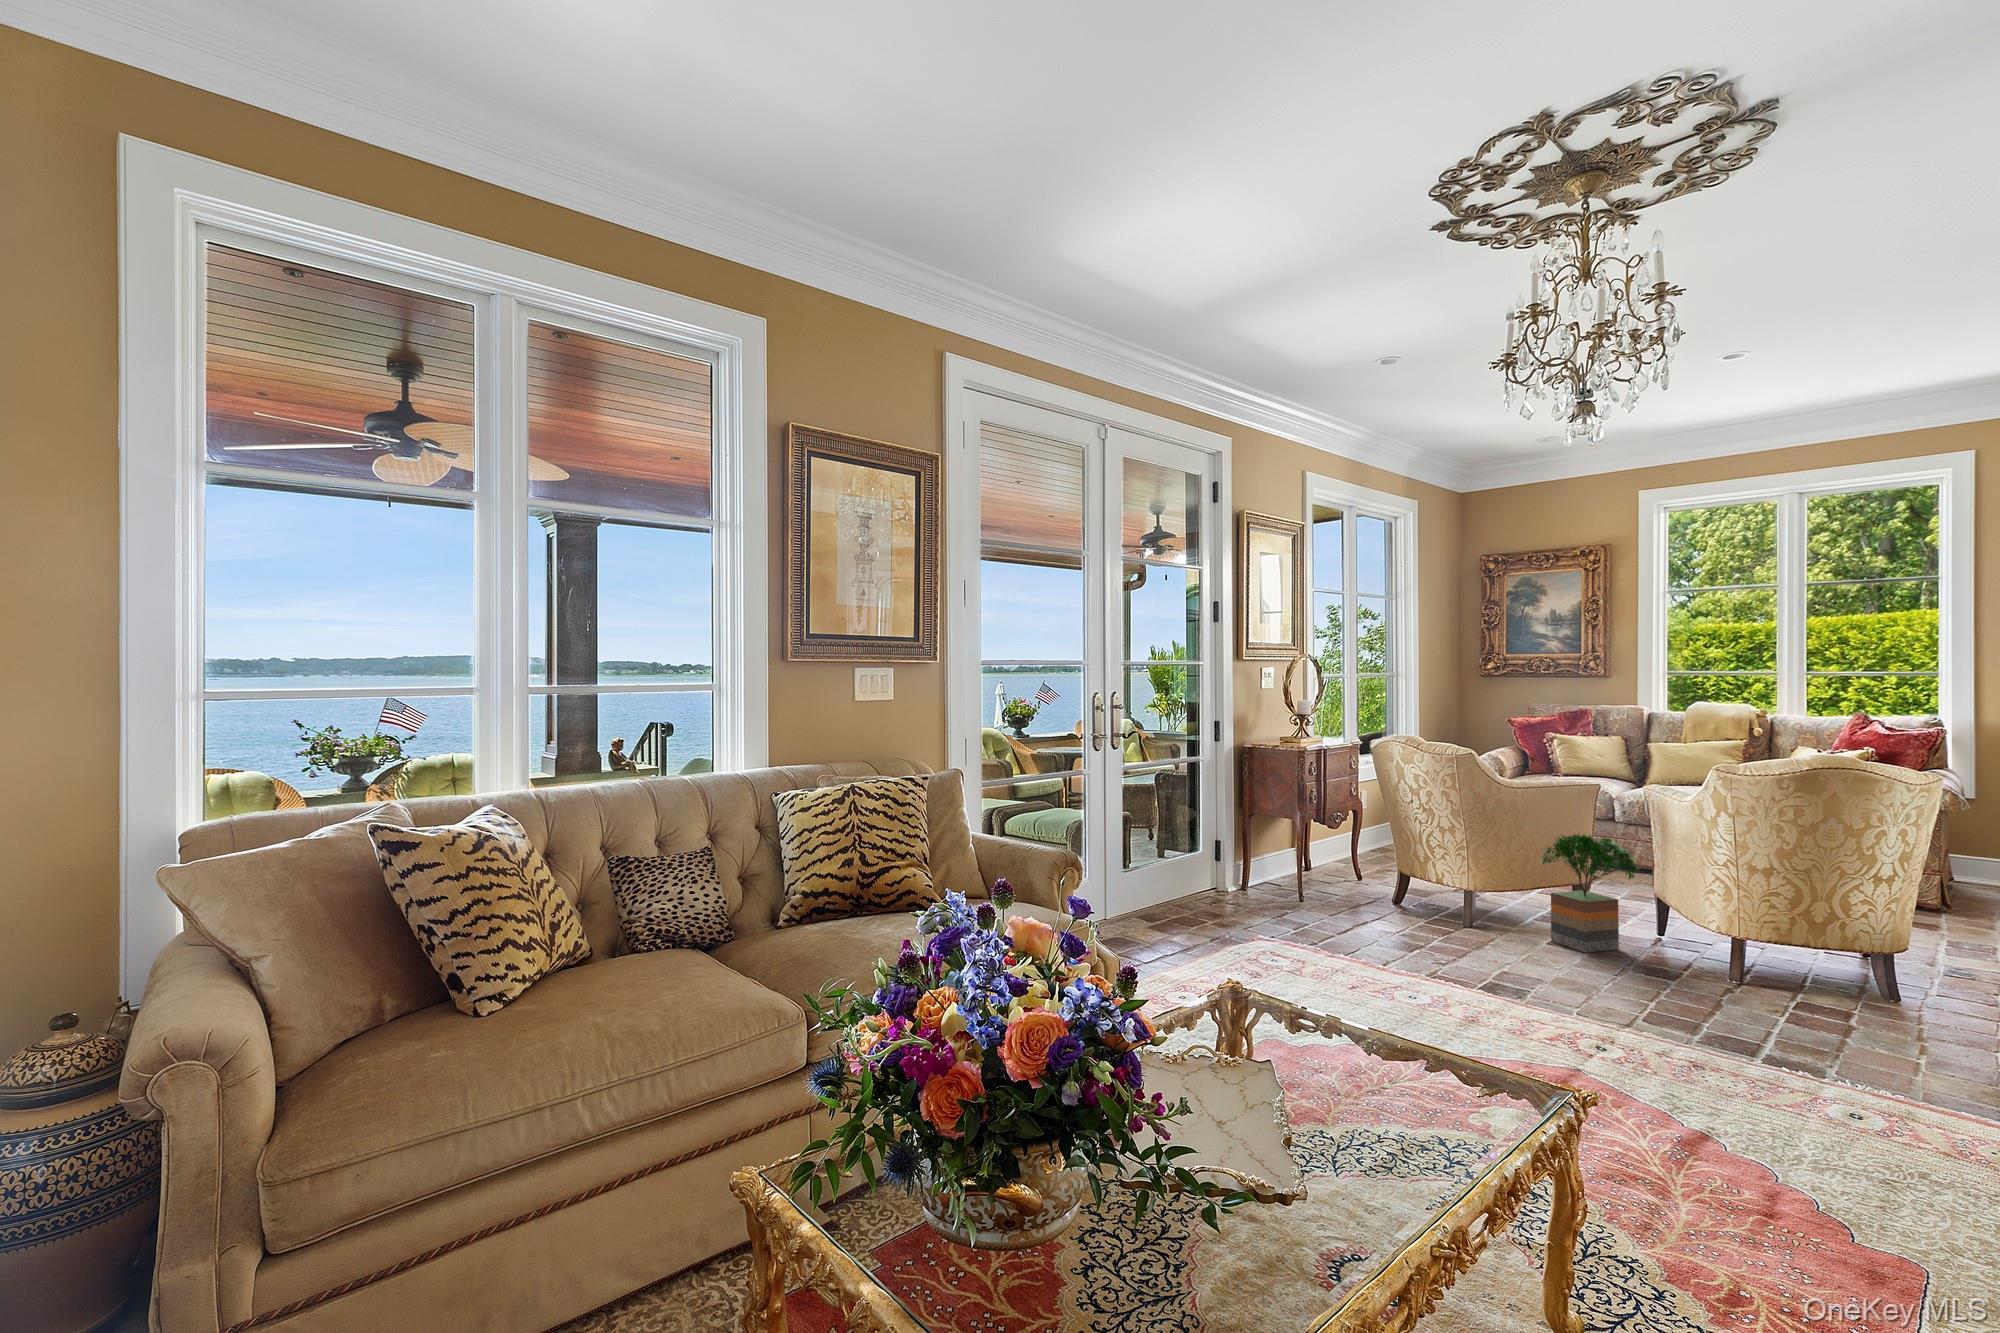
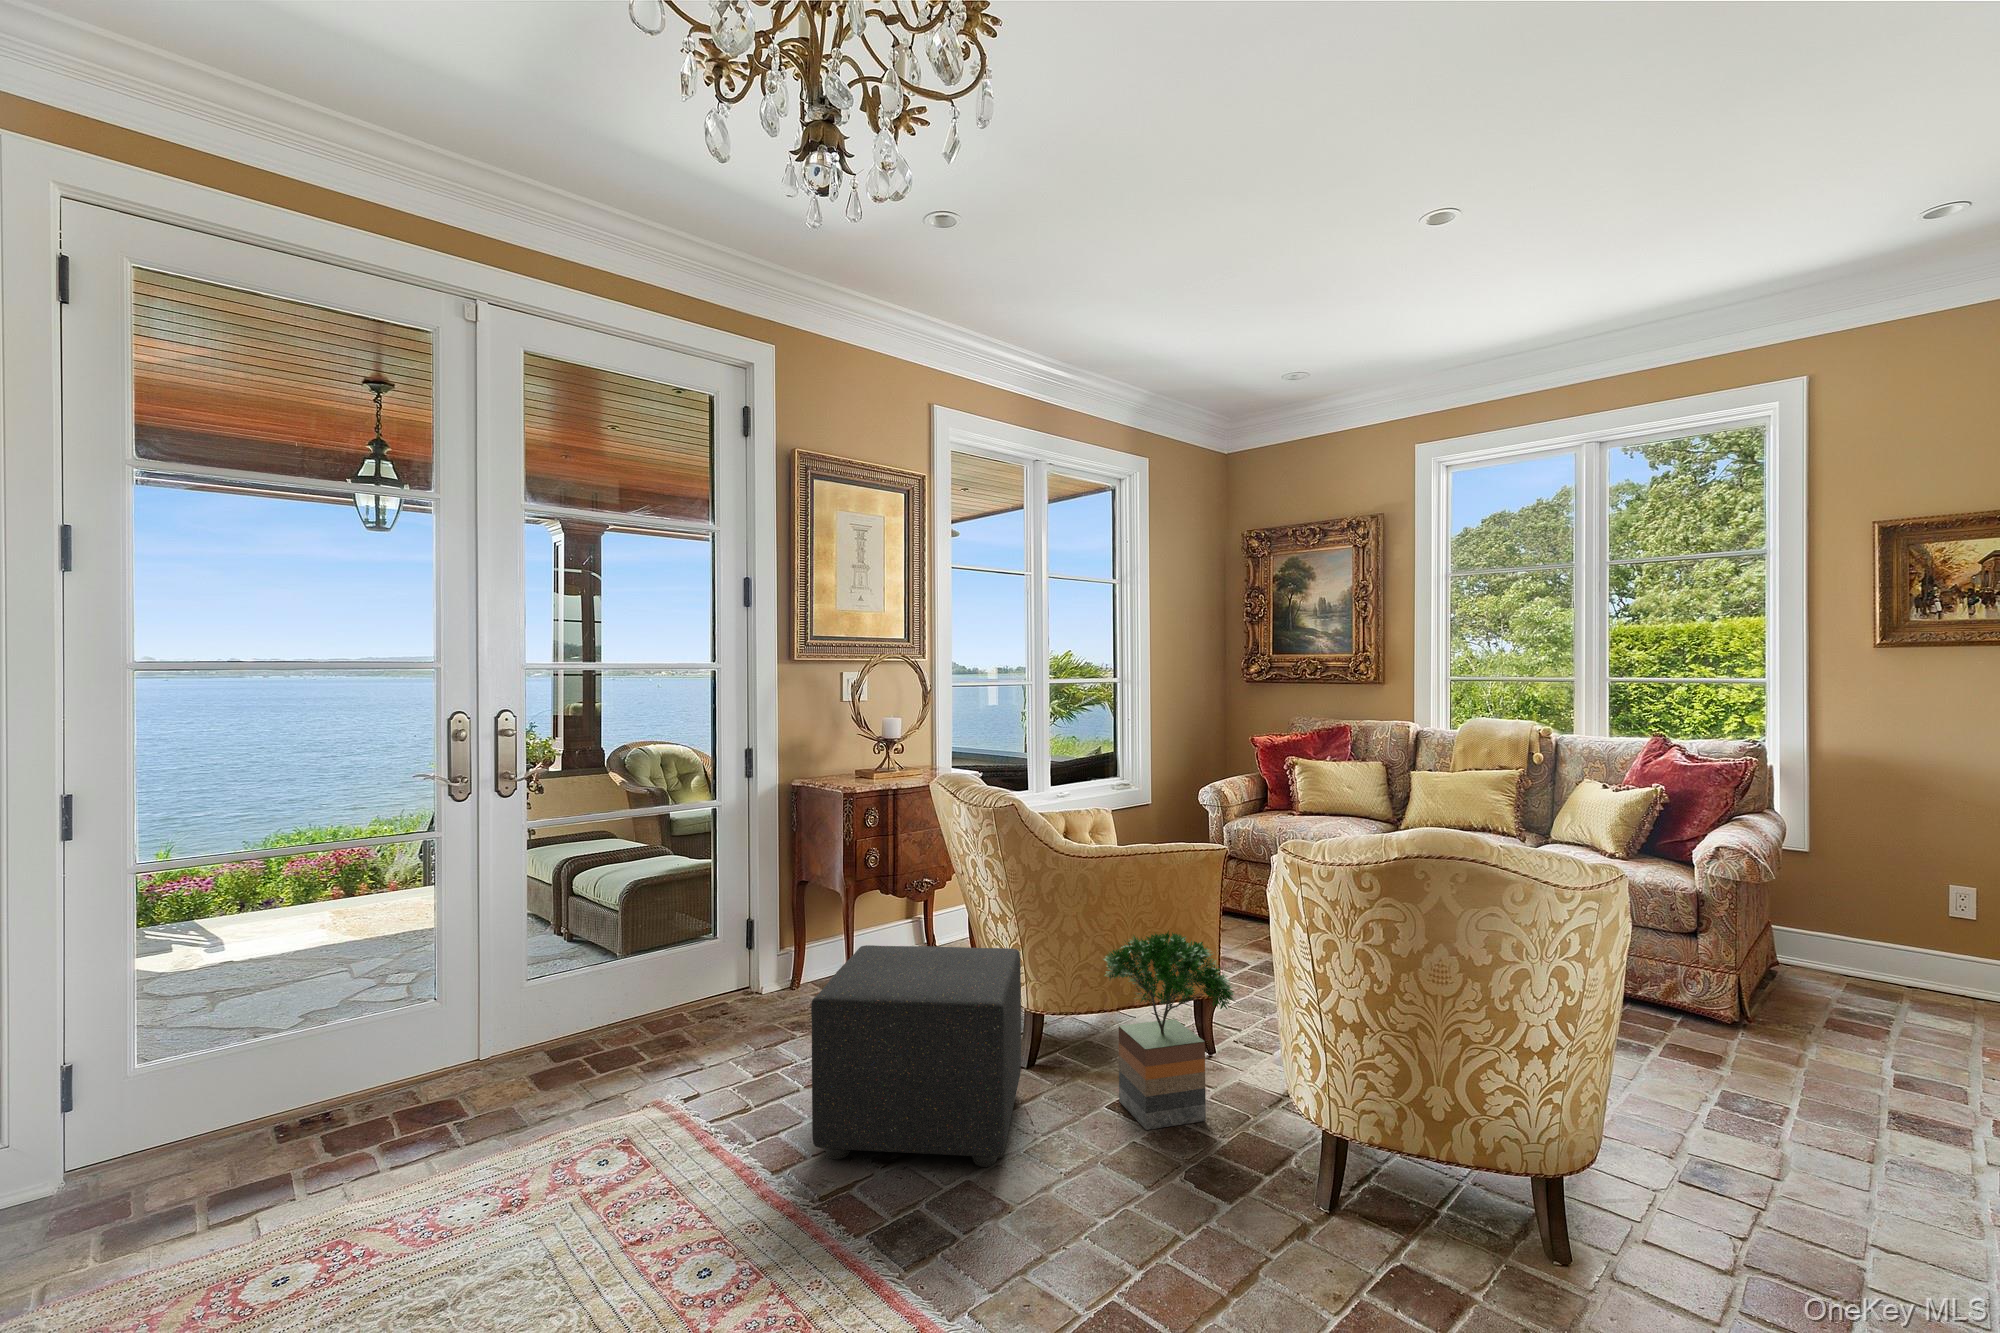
ottoman: none [1369,843,1521,965] -> present [811,945,1021,1167]

